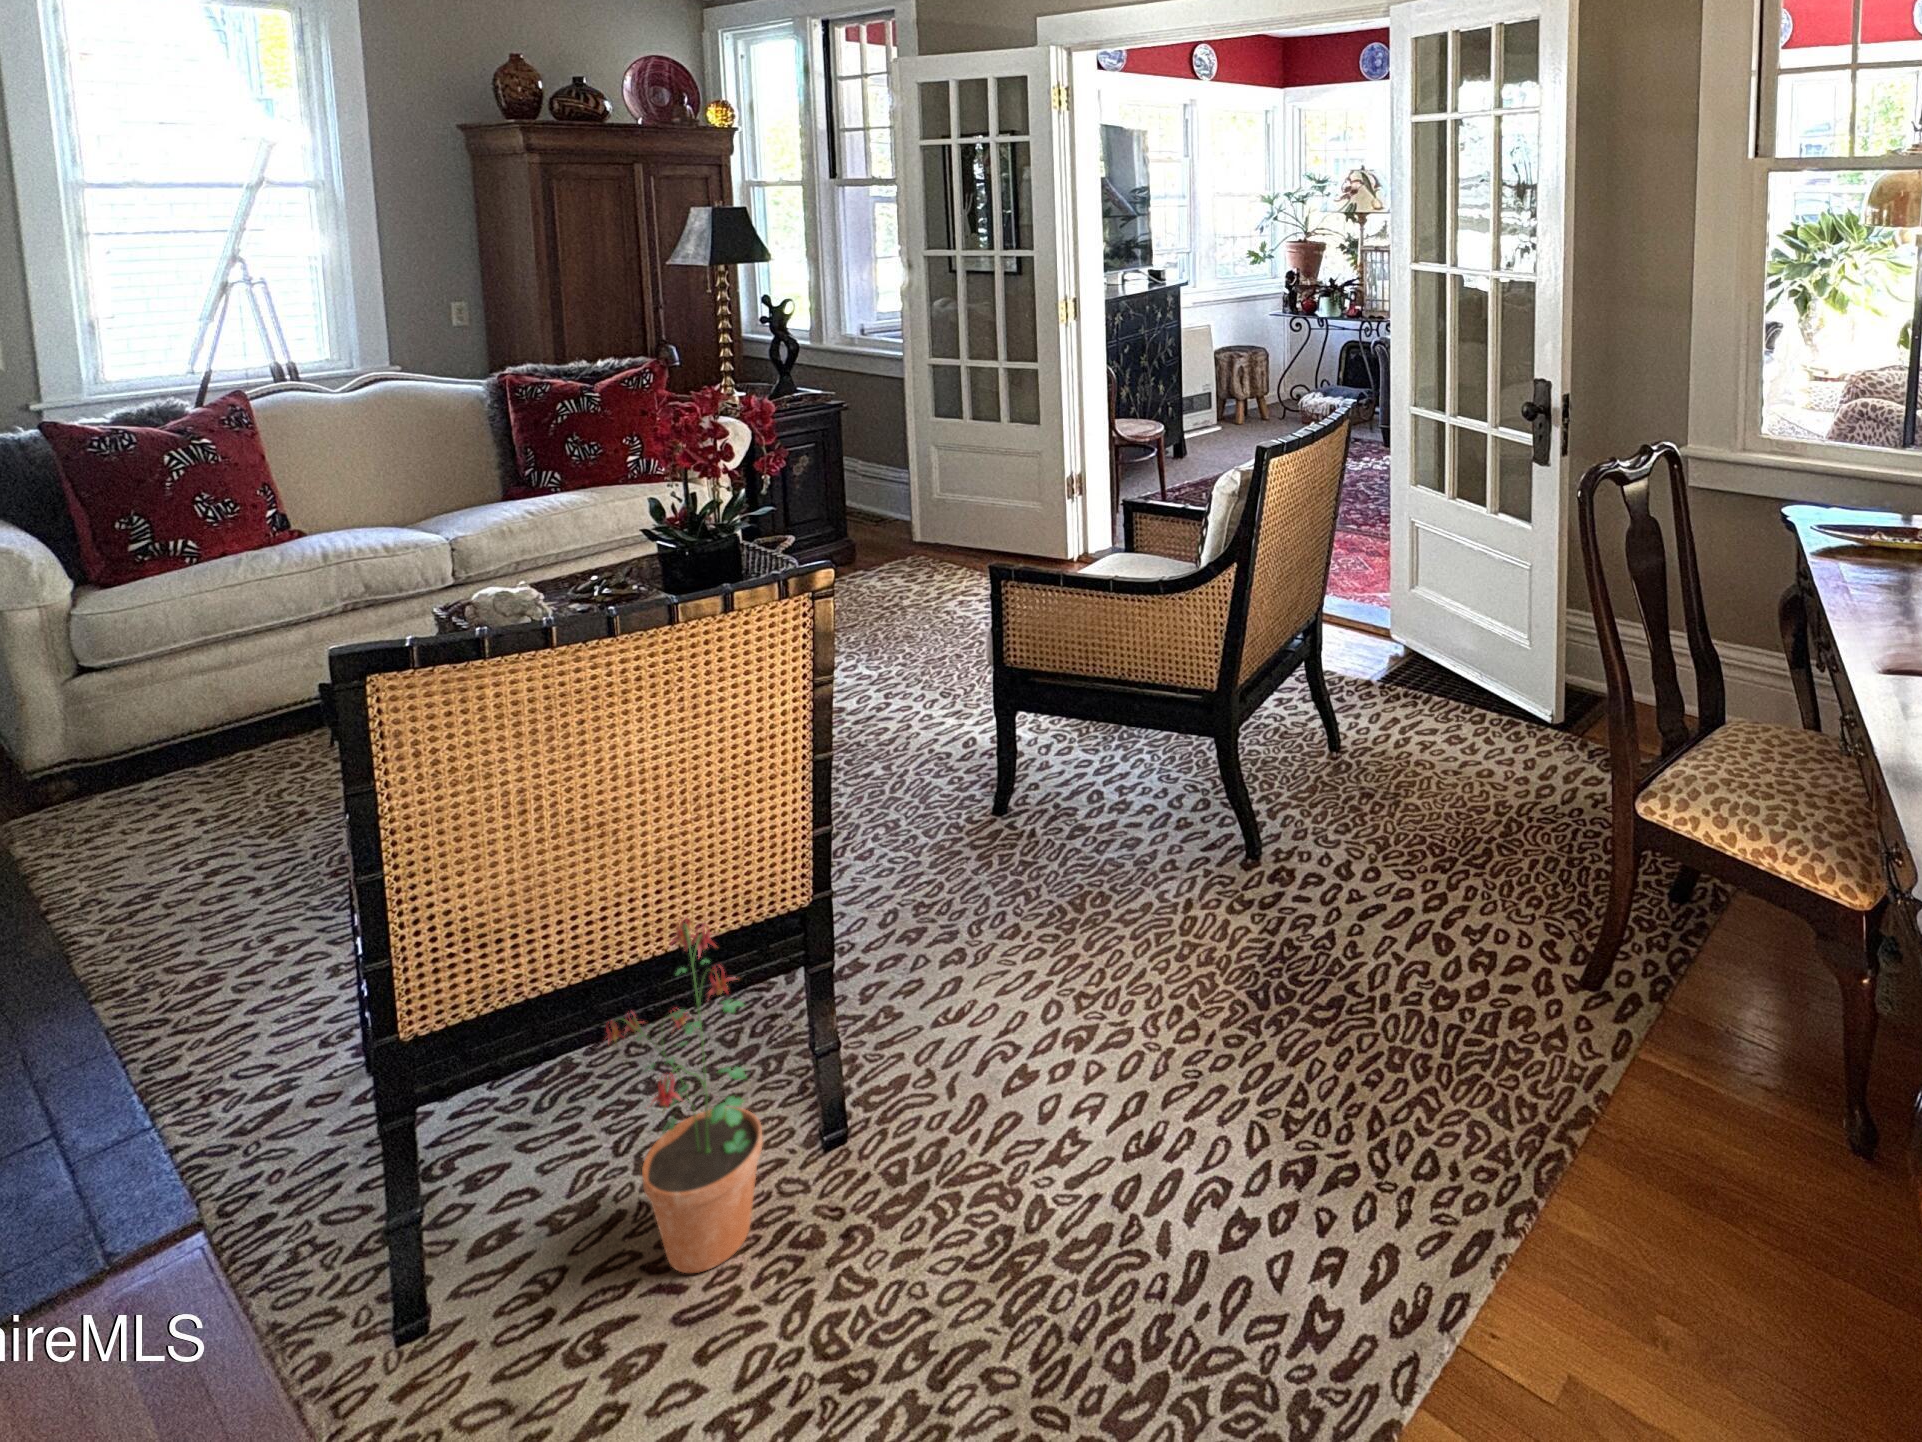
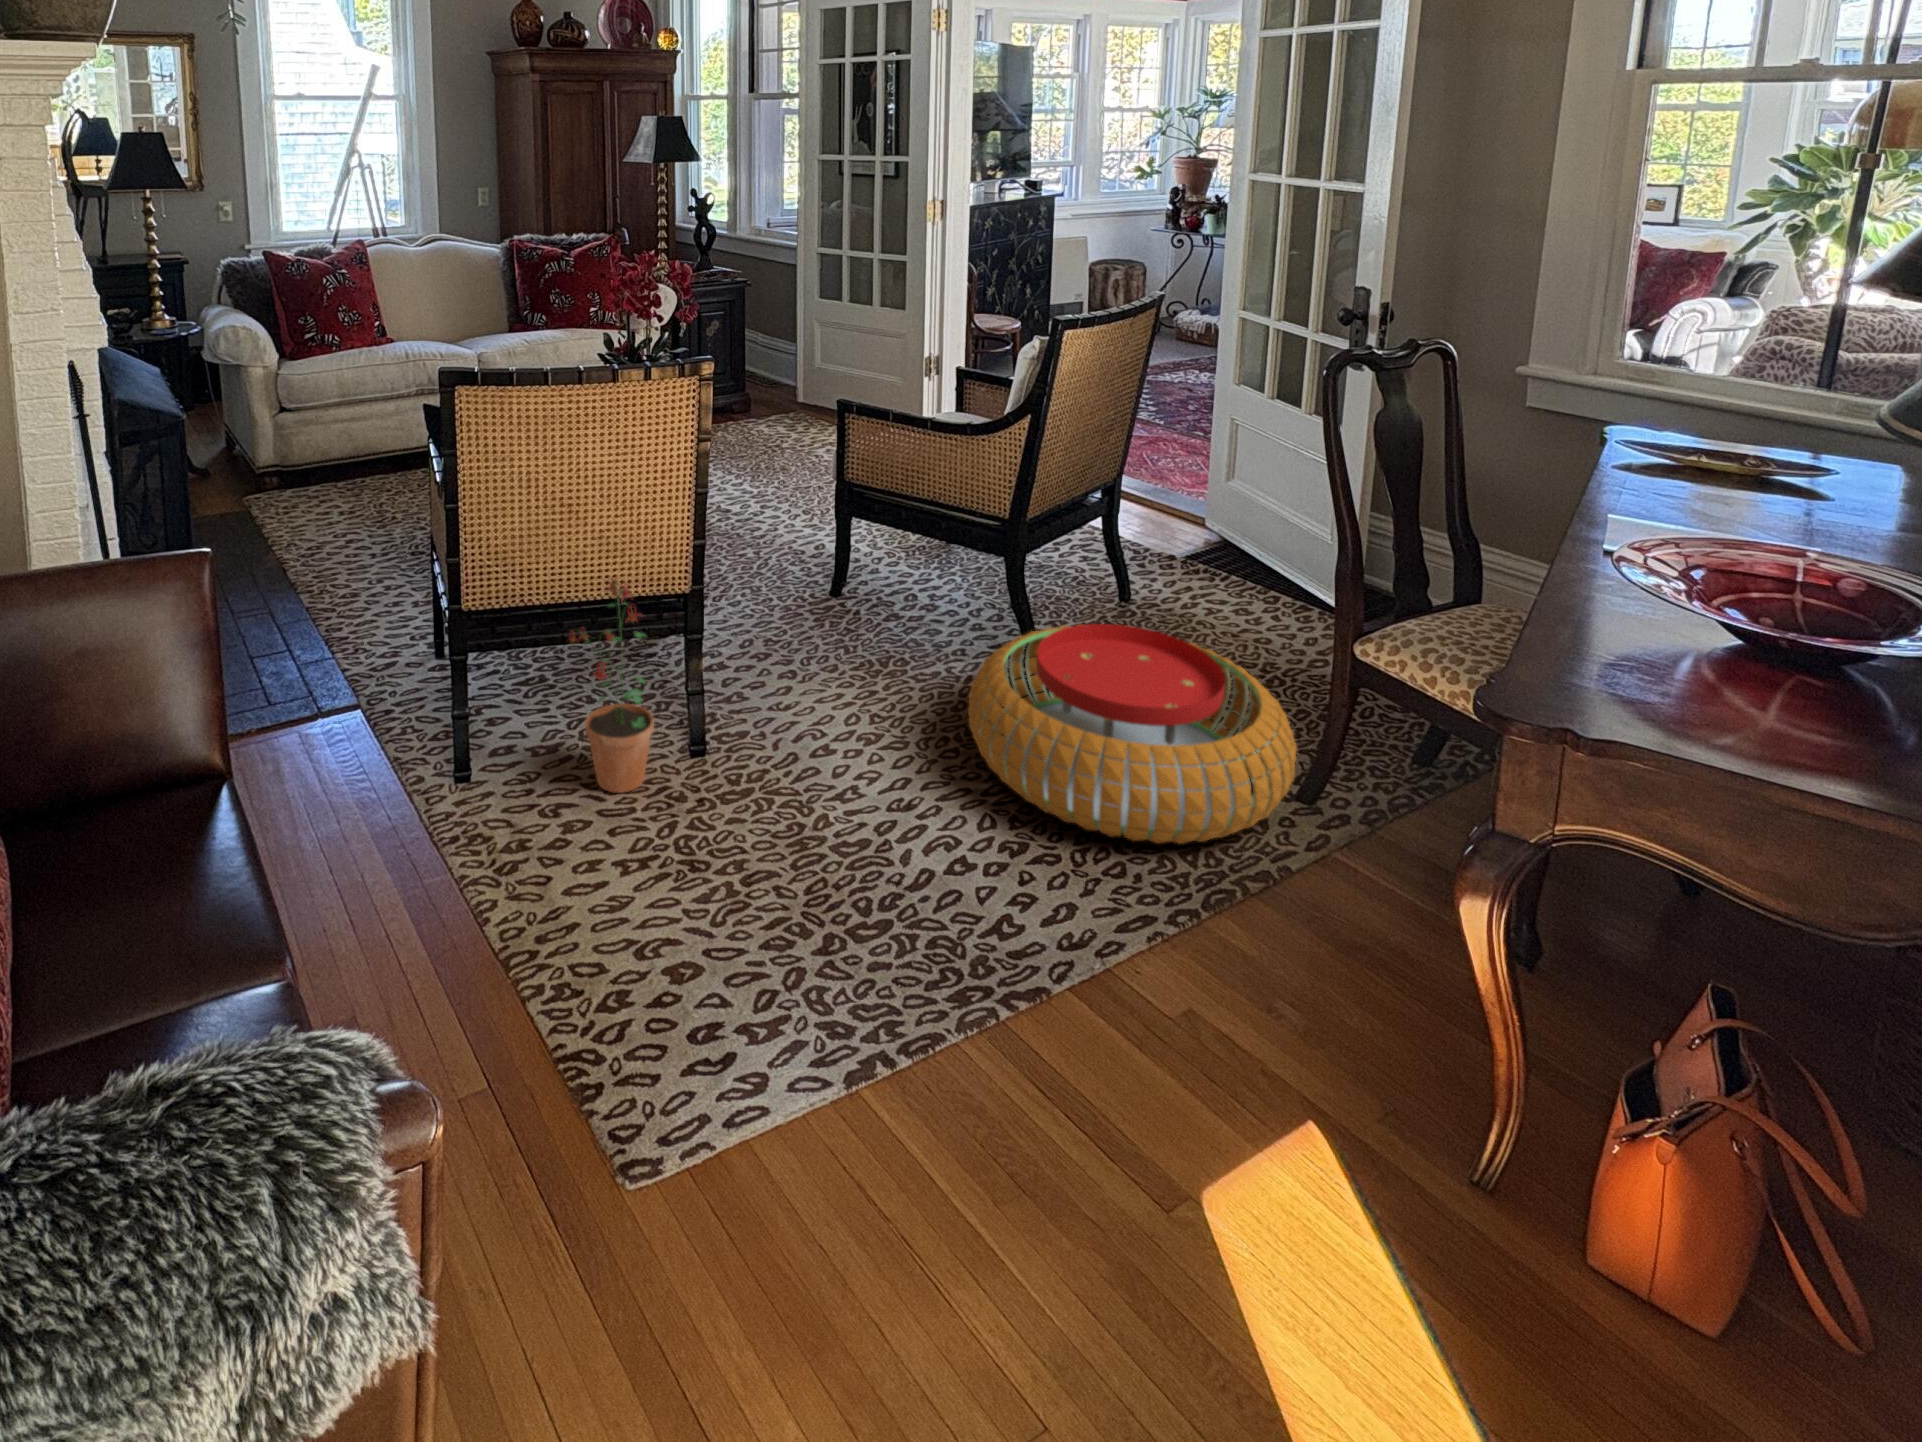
pouf: none [1205,803,1581,1109] -> present [968,624,1297,844]

